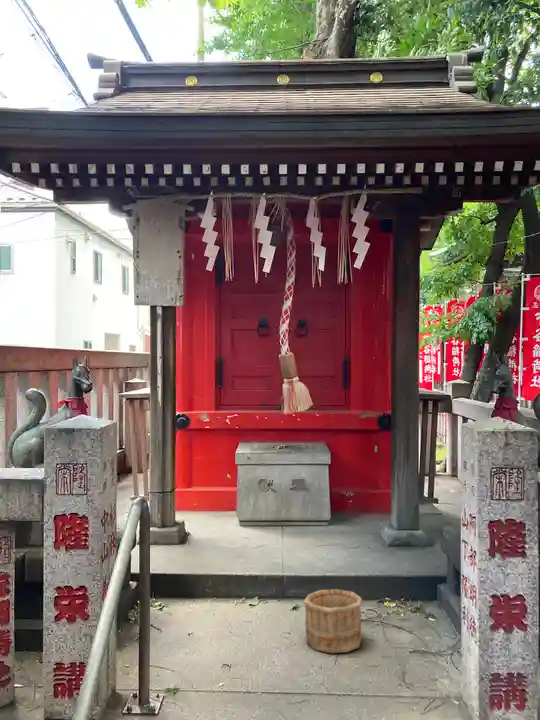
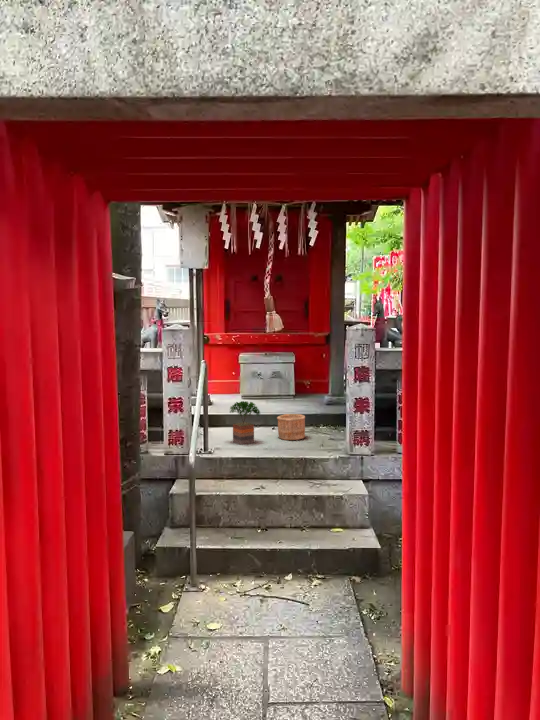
potted tree: none [203,568,271,671] -> present [230,401,260,445]

